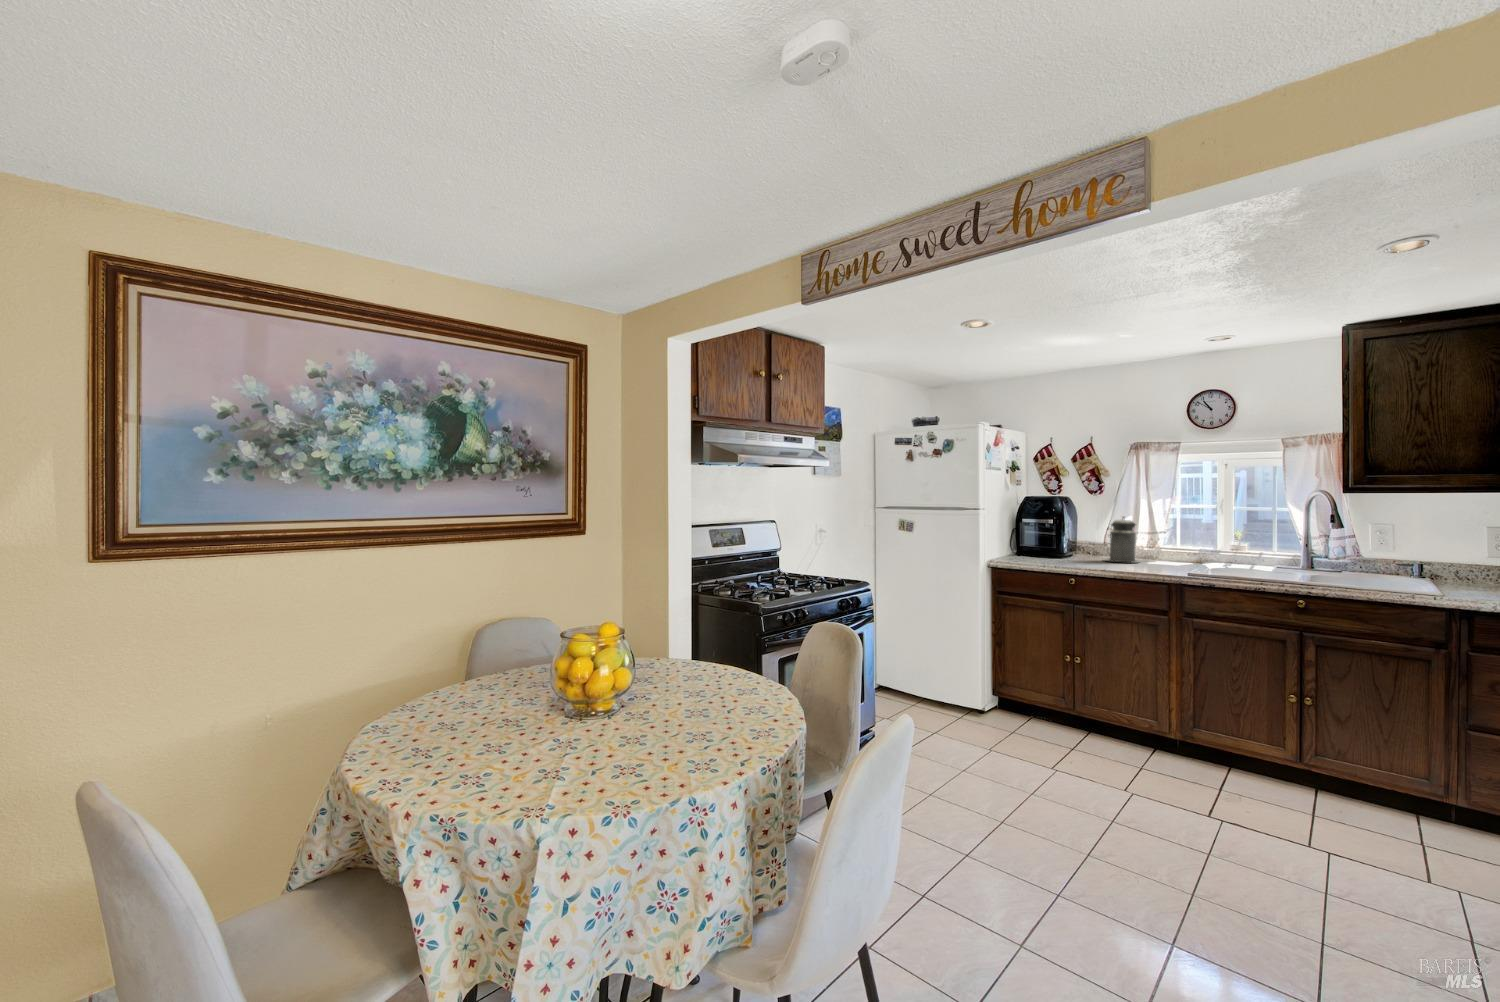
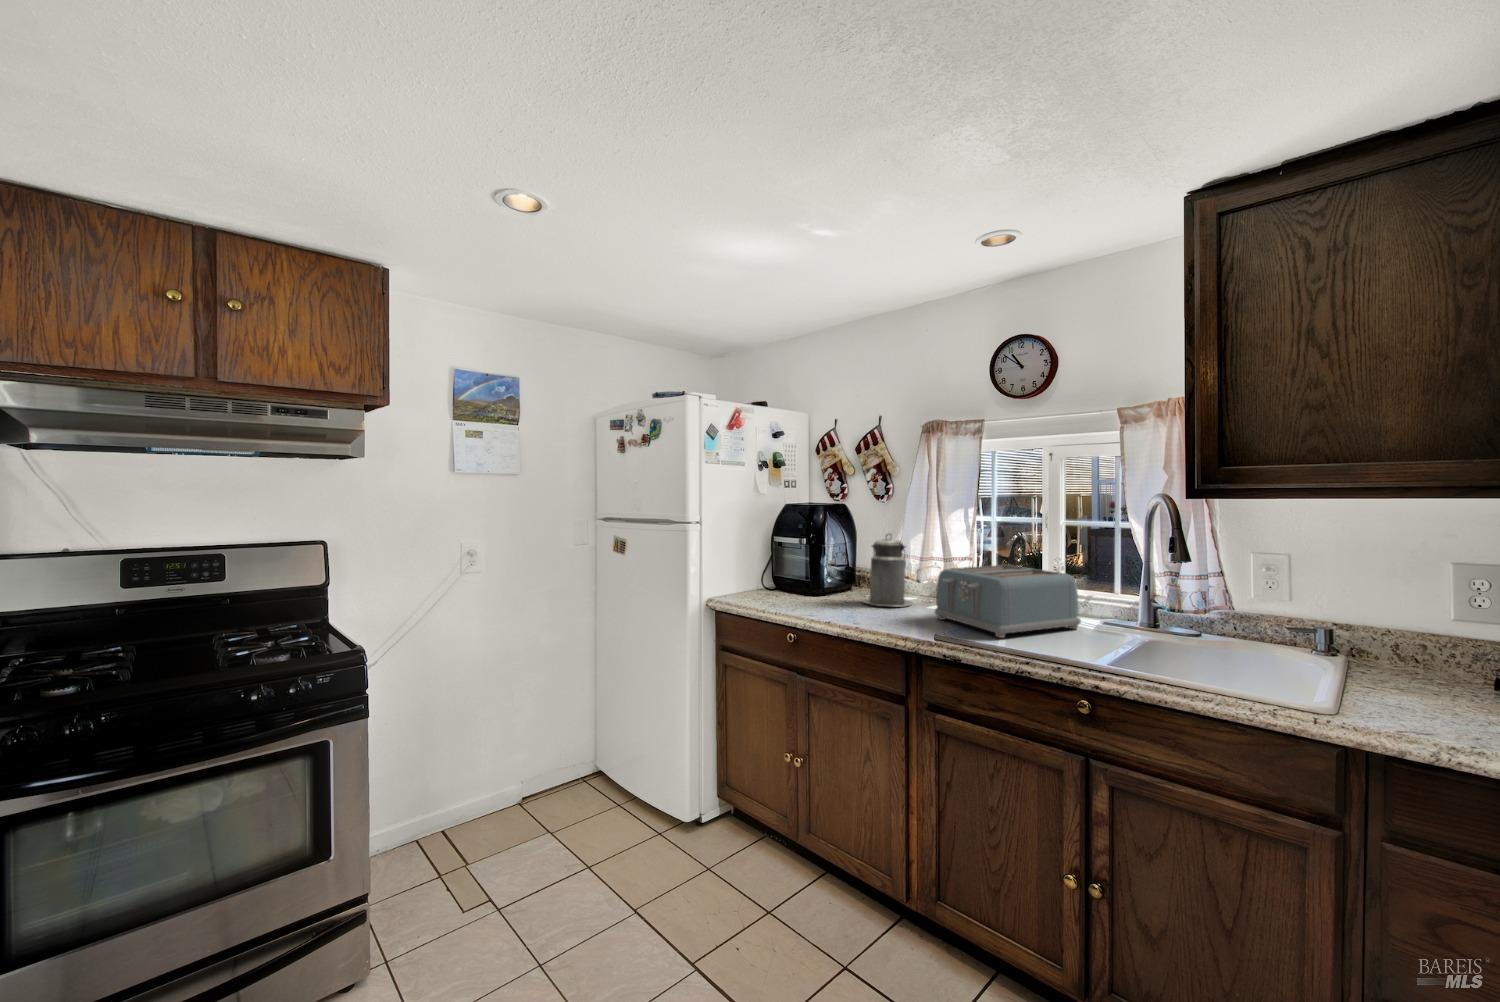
toaster: none [1171,535,1269,574] -> present [935,565,1081,638]

